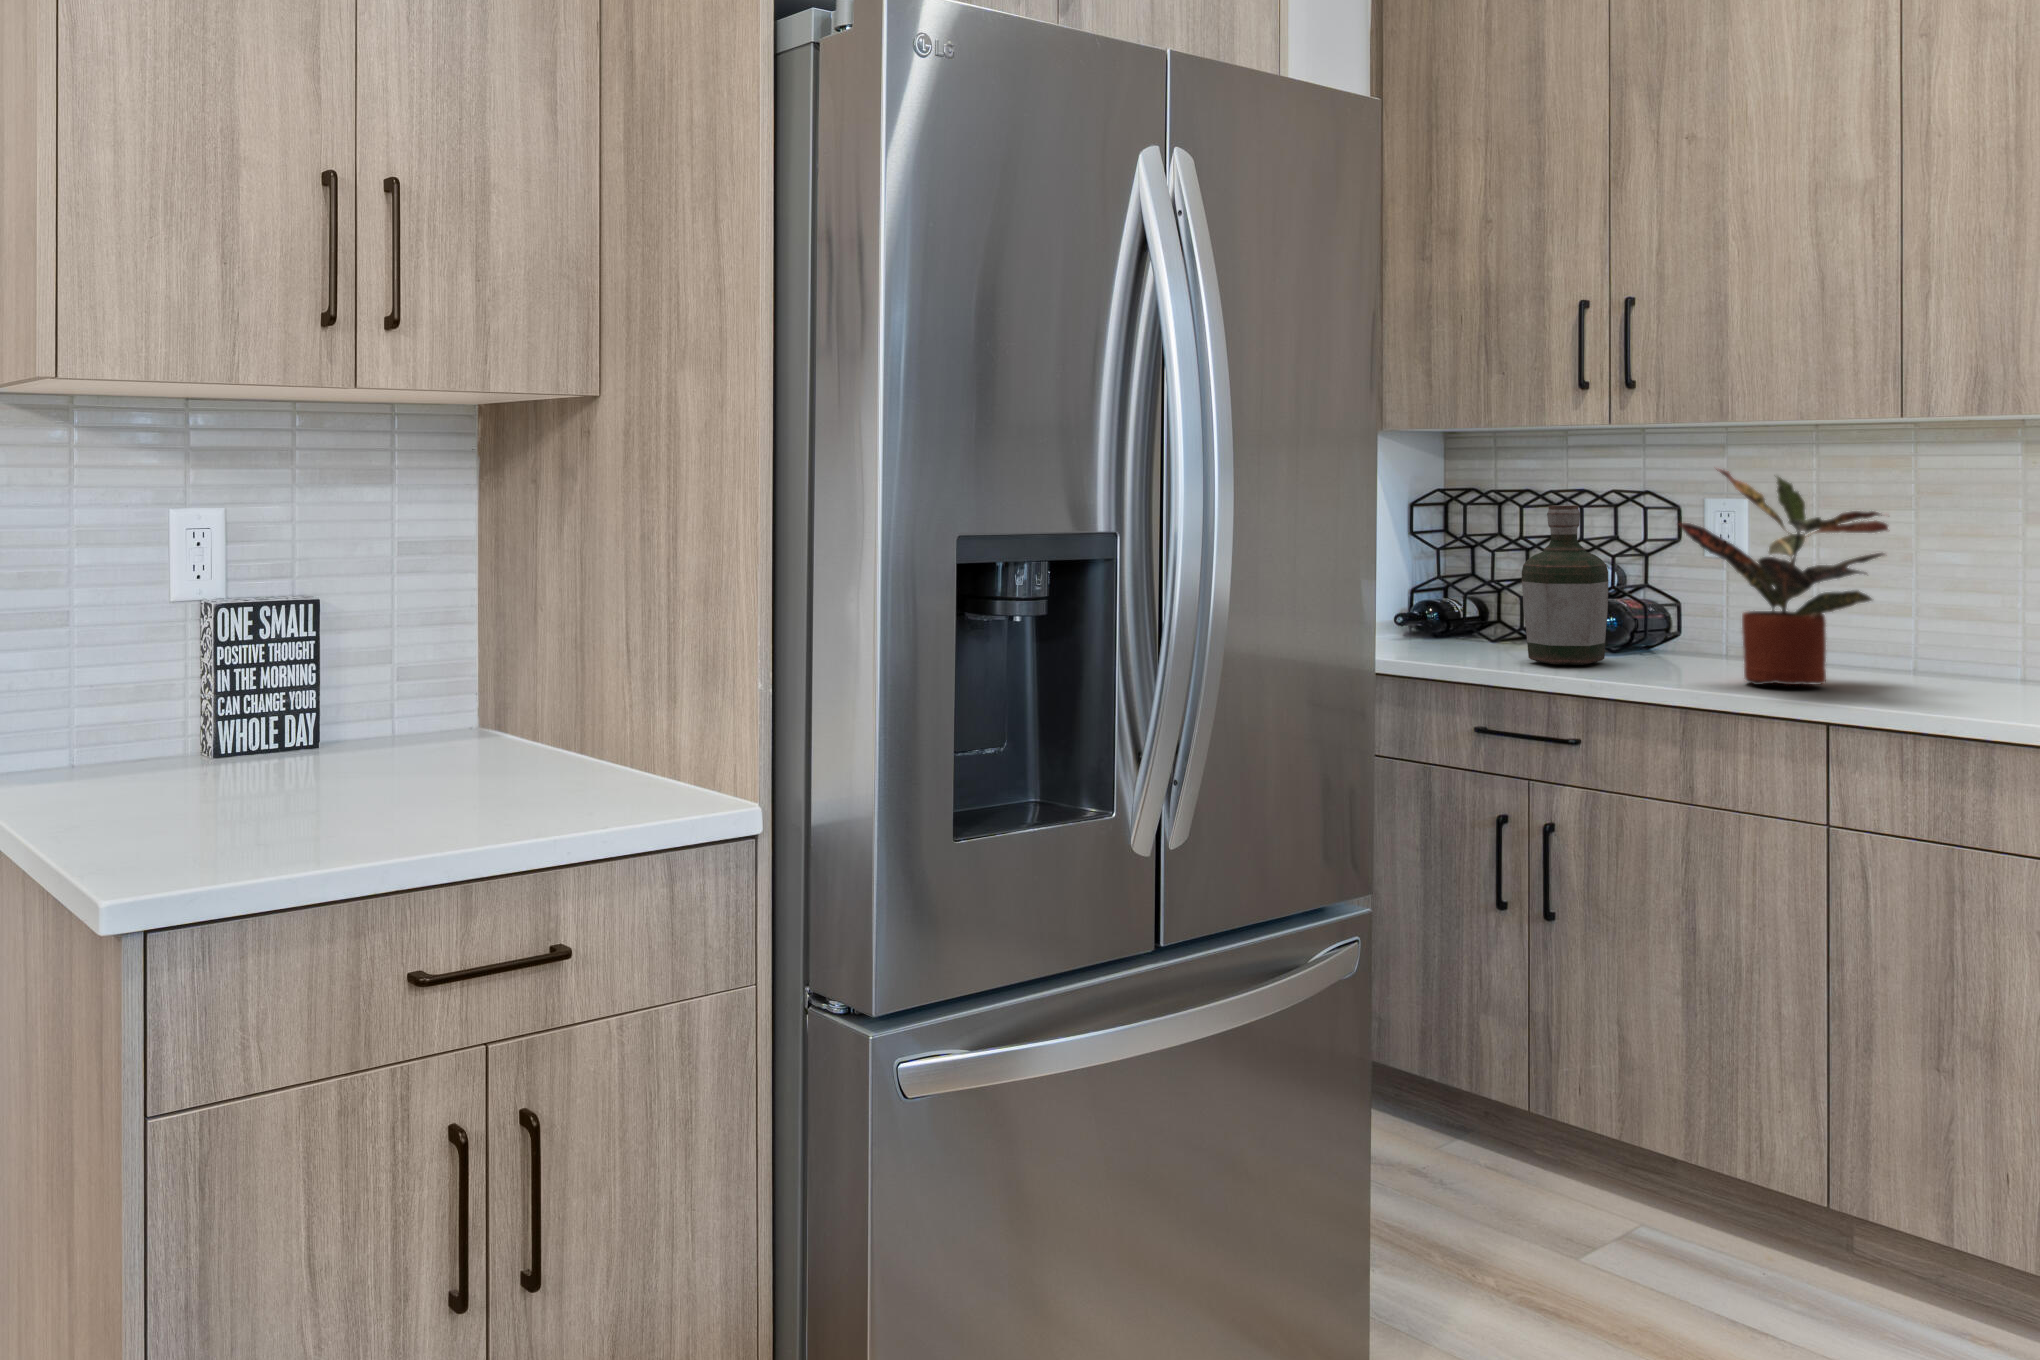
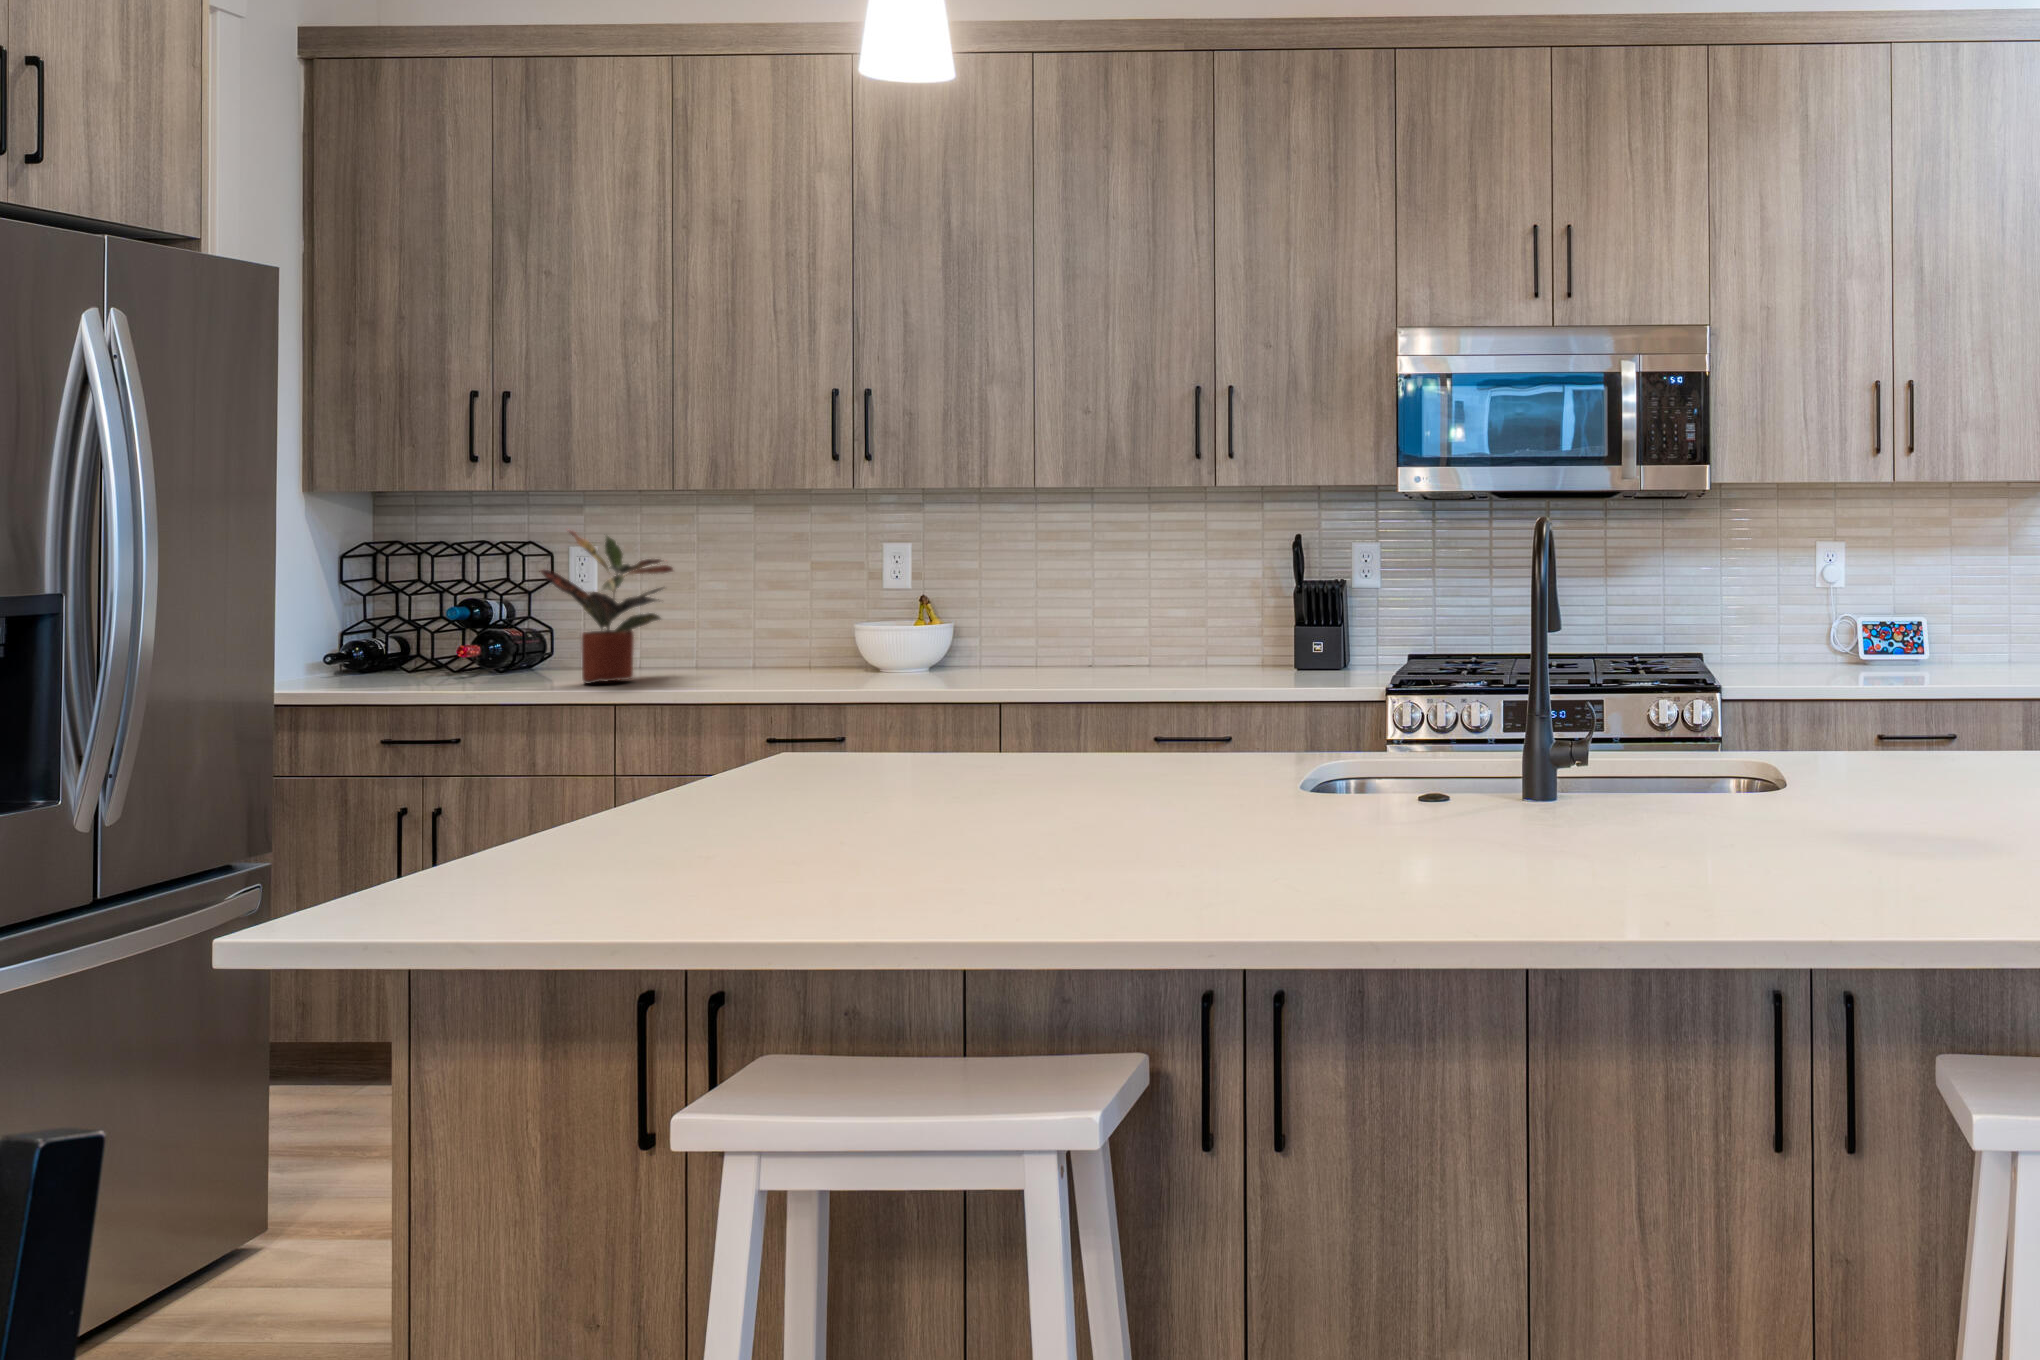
bottle: present [1522,505,1608,665] -> none [428,557,495,683]

